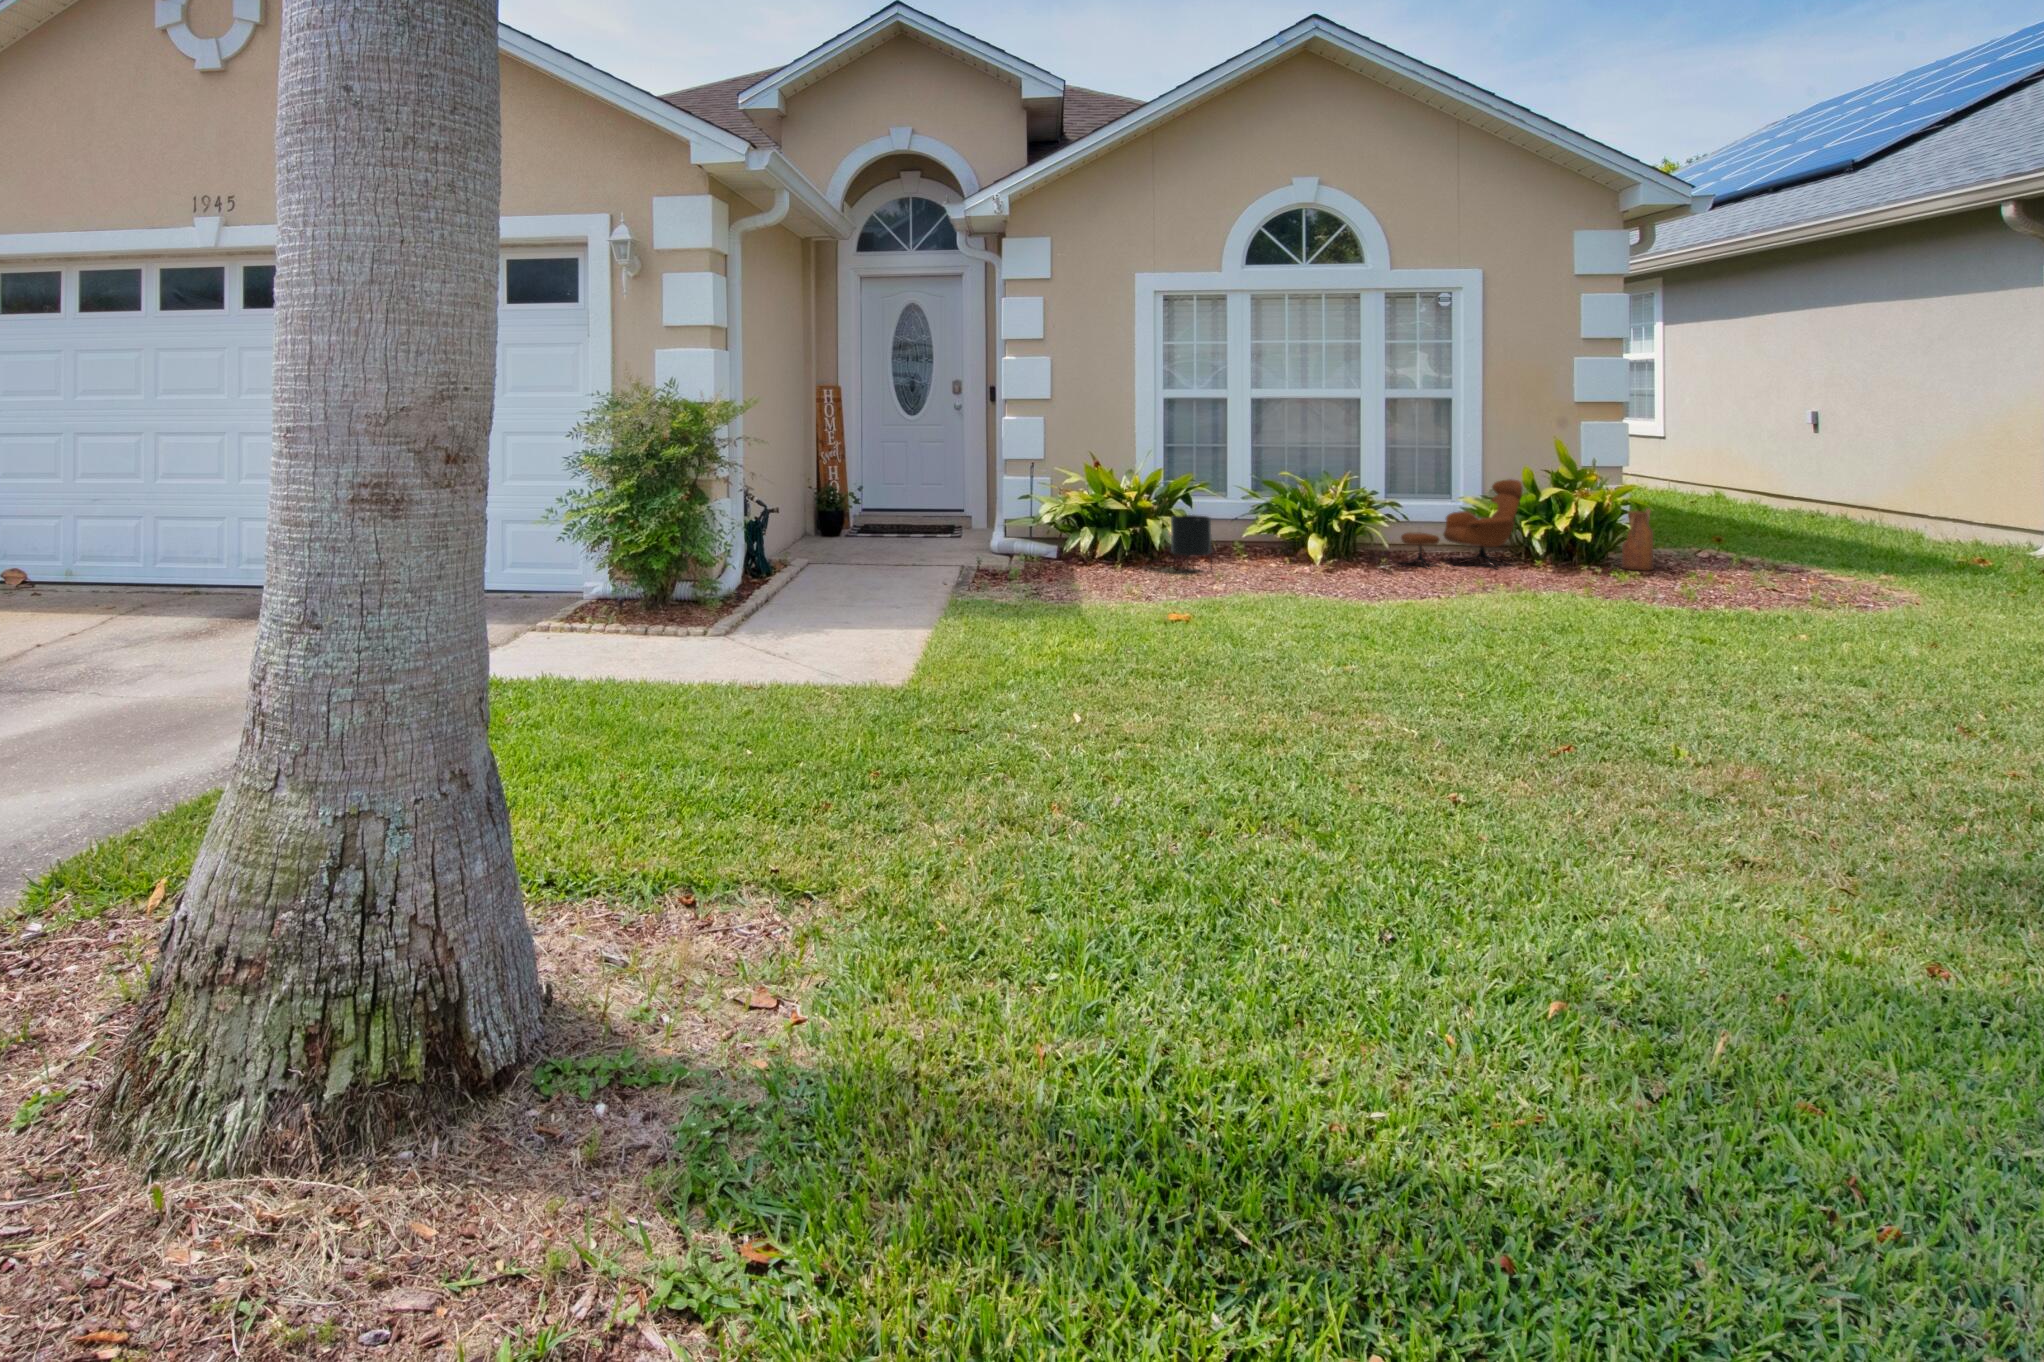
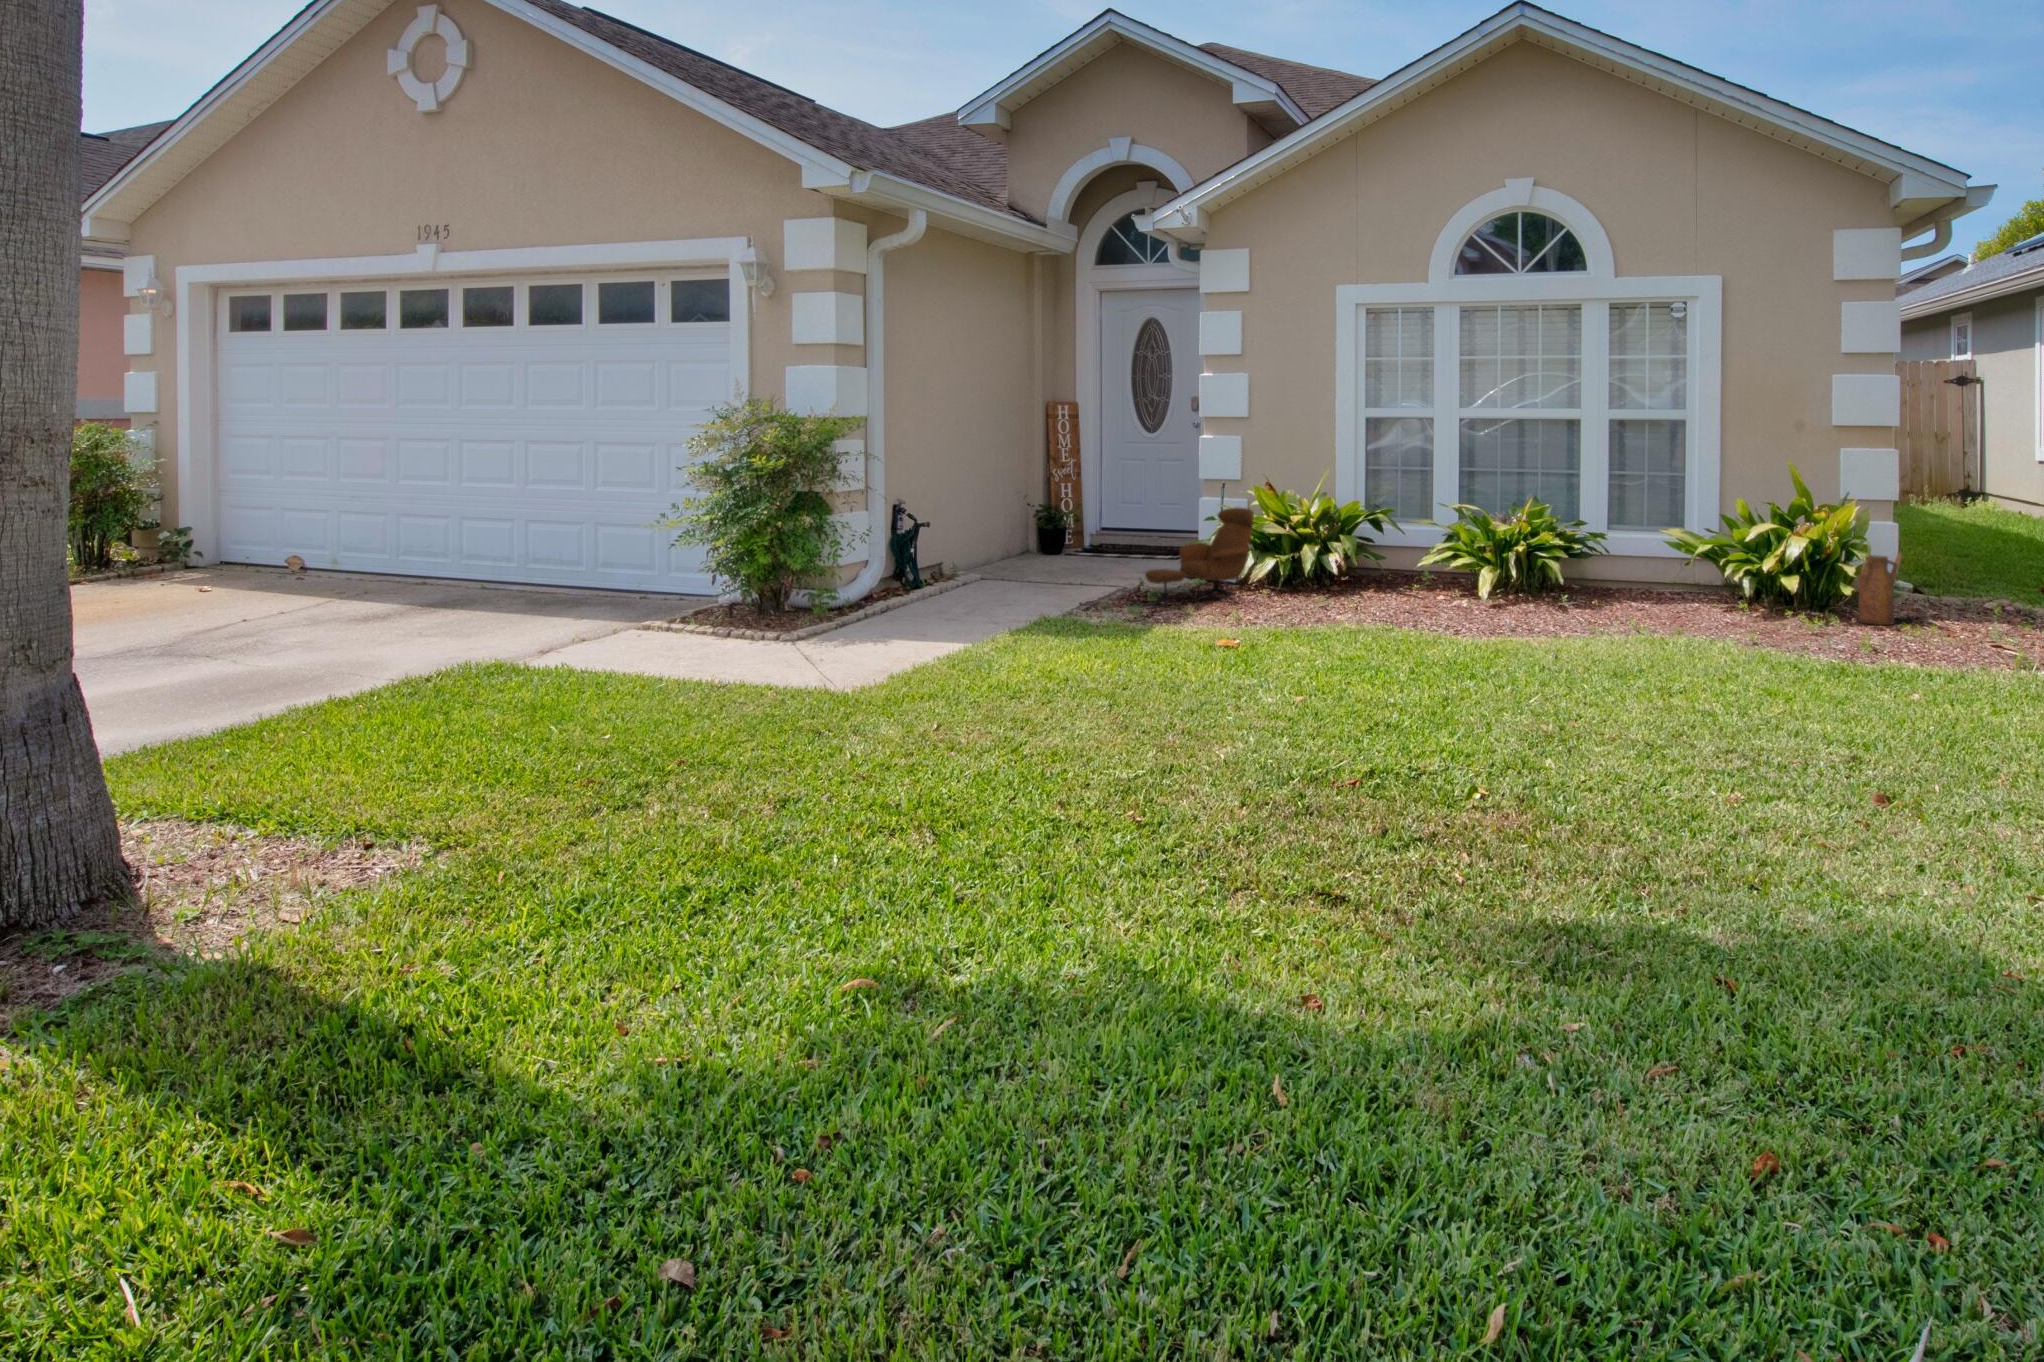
lounge chair: present [1401,479,1523,567] -> present [1145,508,1254,606]
planter: present [1171,515,1212,570] -> none [1333,543,1376,607]

